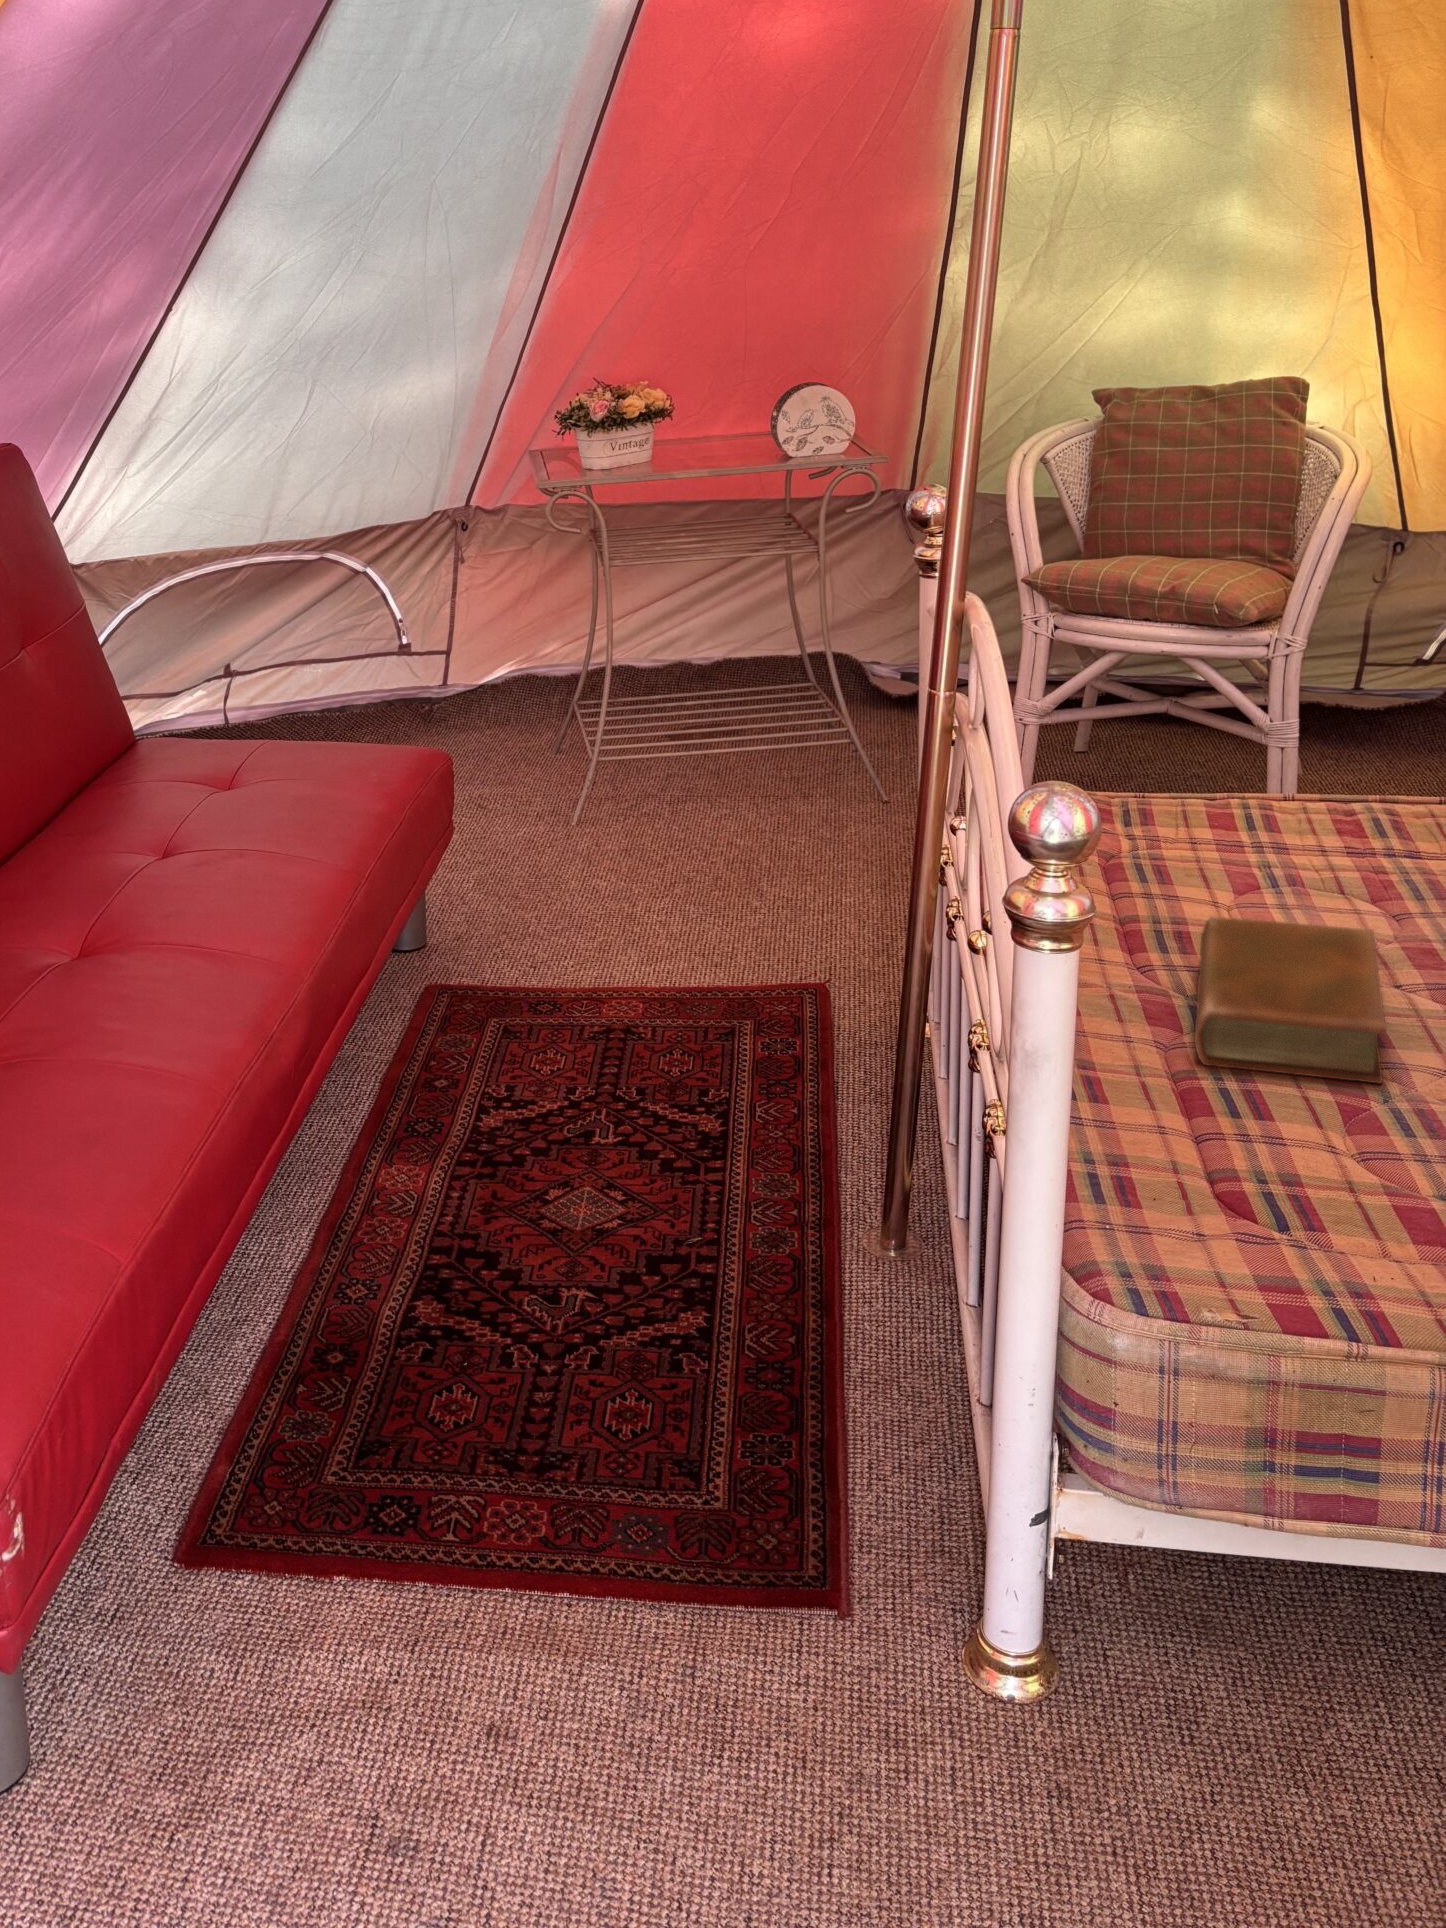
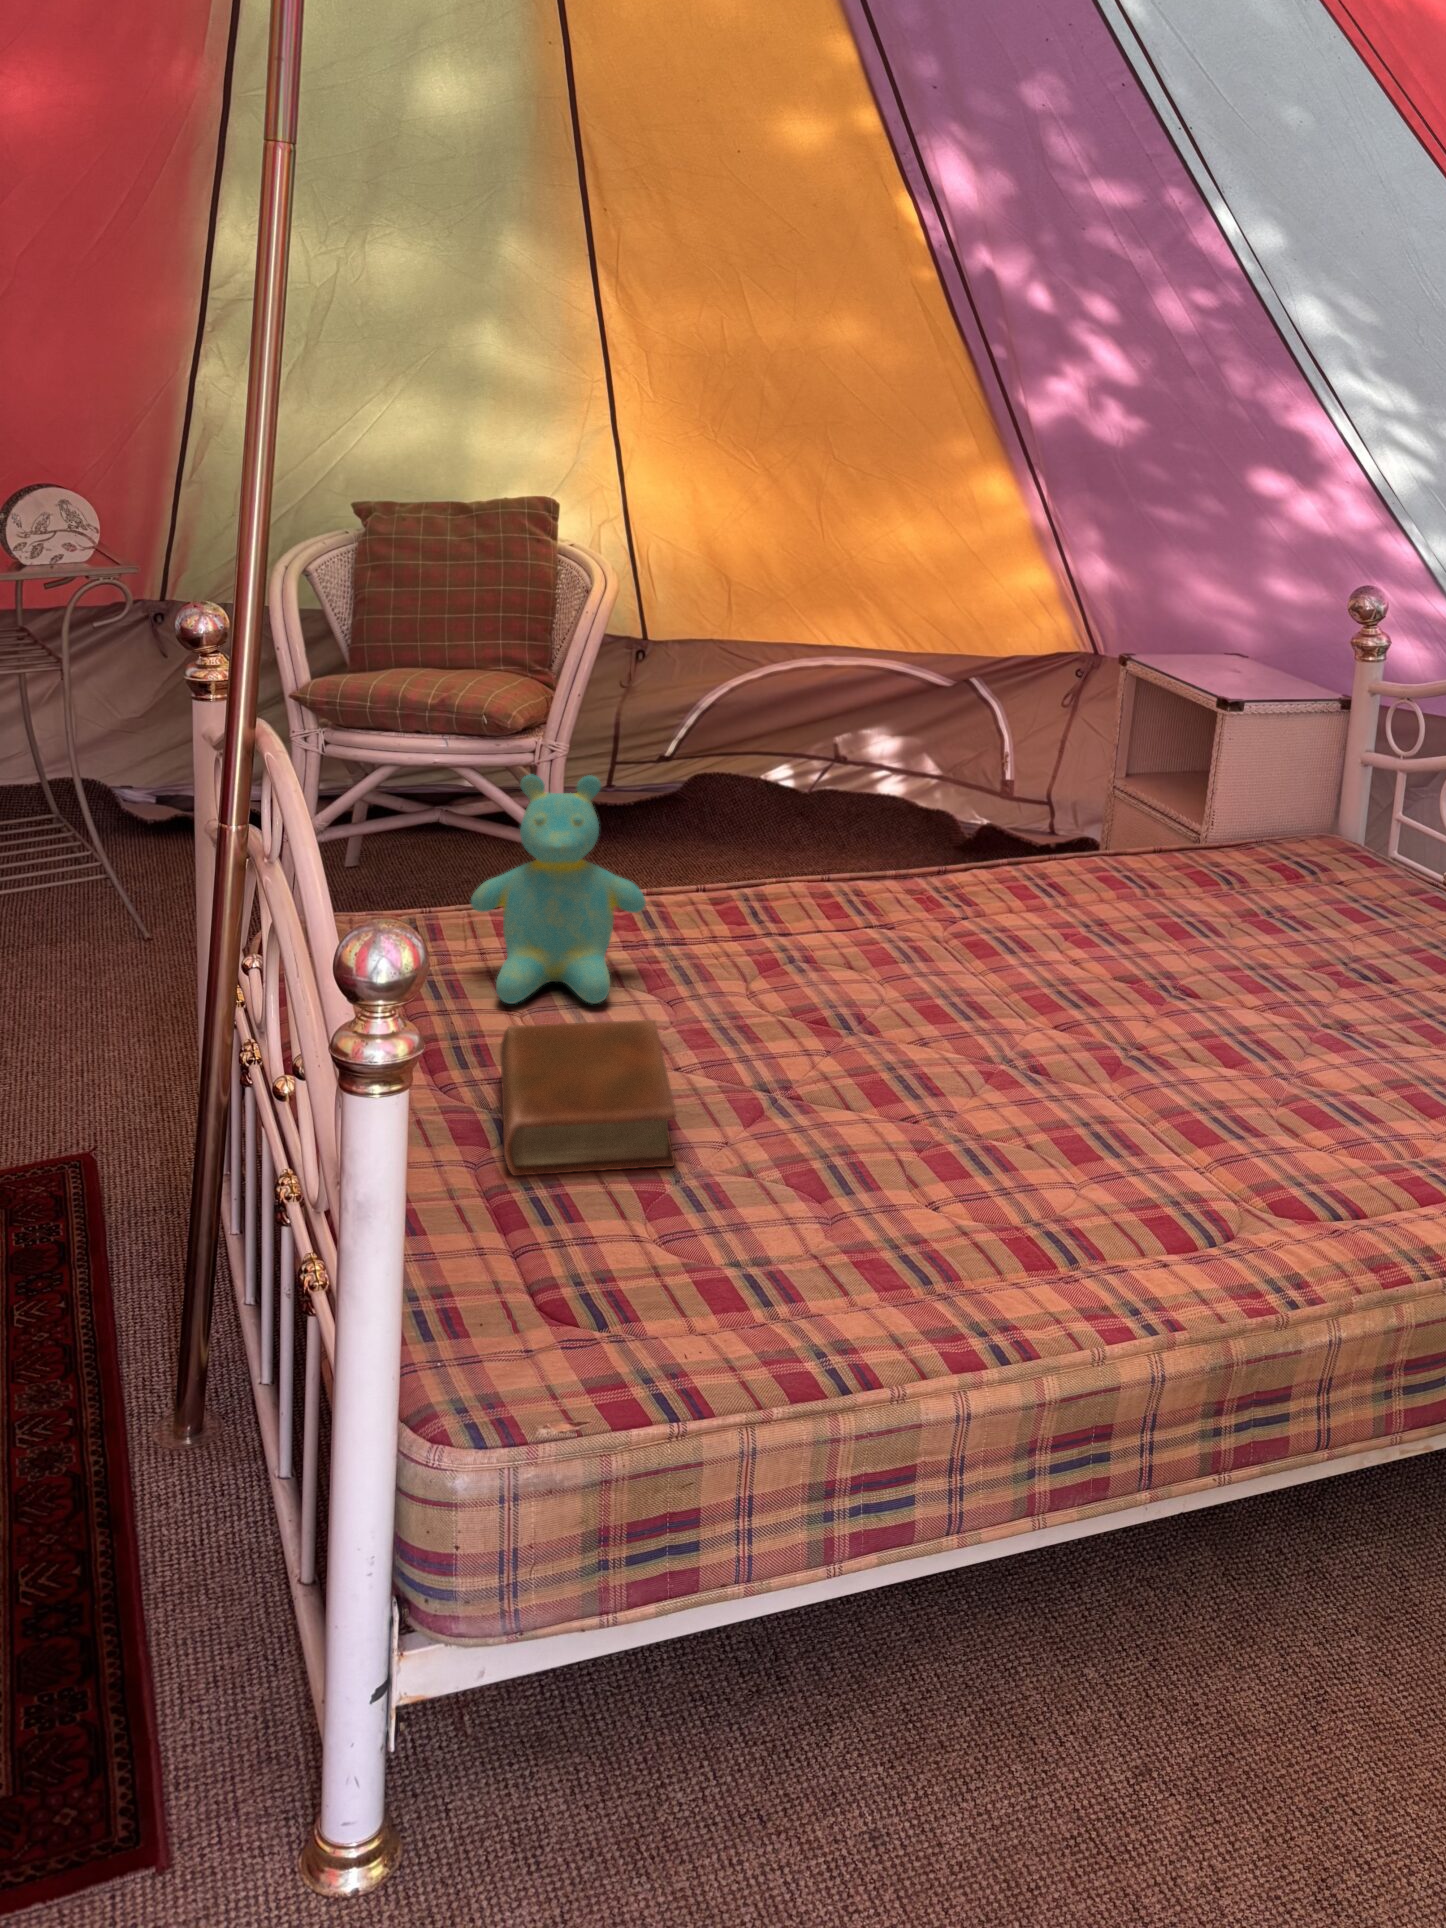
teddy bear: none [1181,662,1375,908] -> present [471,775,646,1004]

